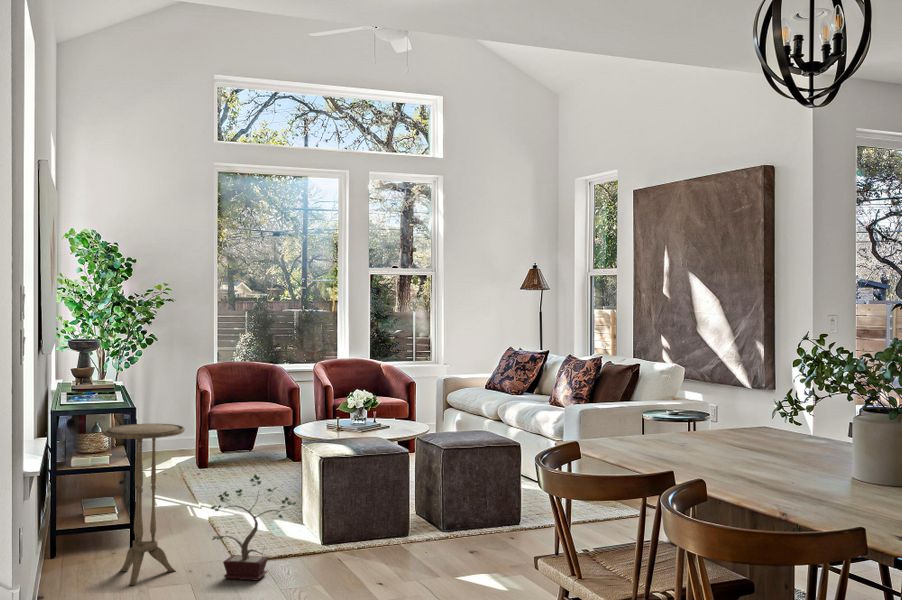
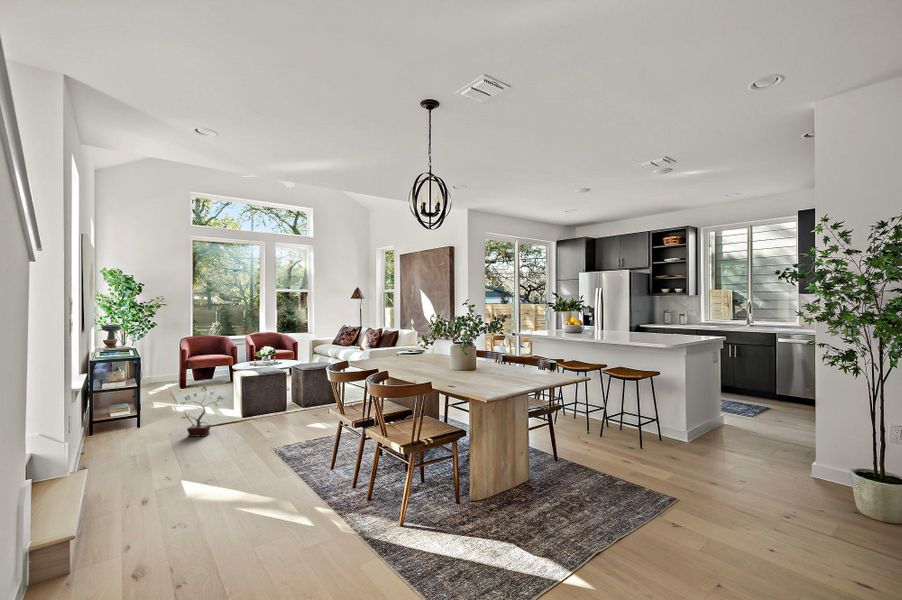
side table: present [103,424,185,585] -> none [120,365,166,444]

